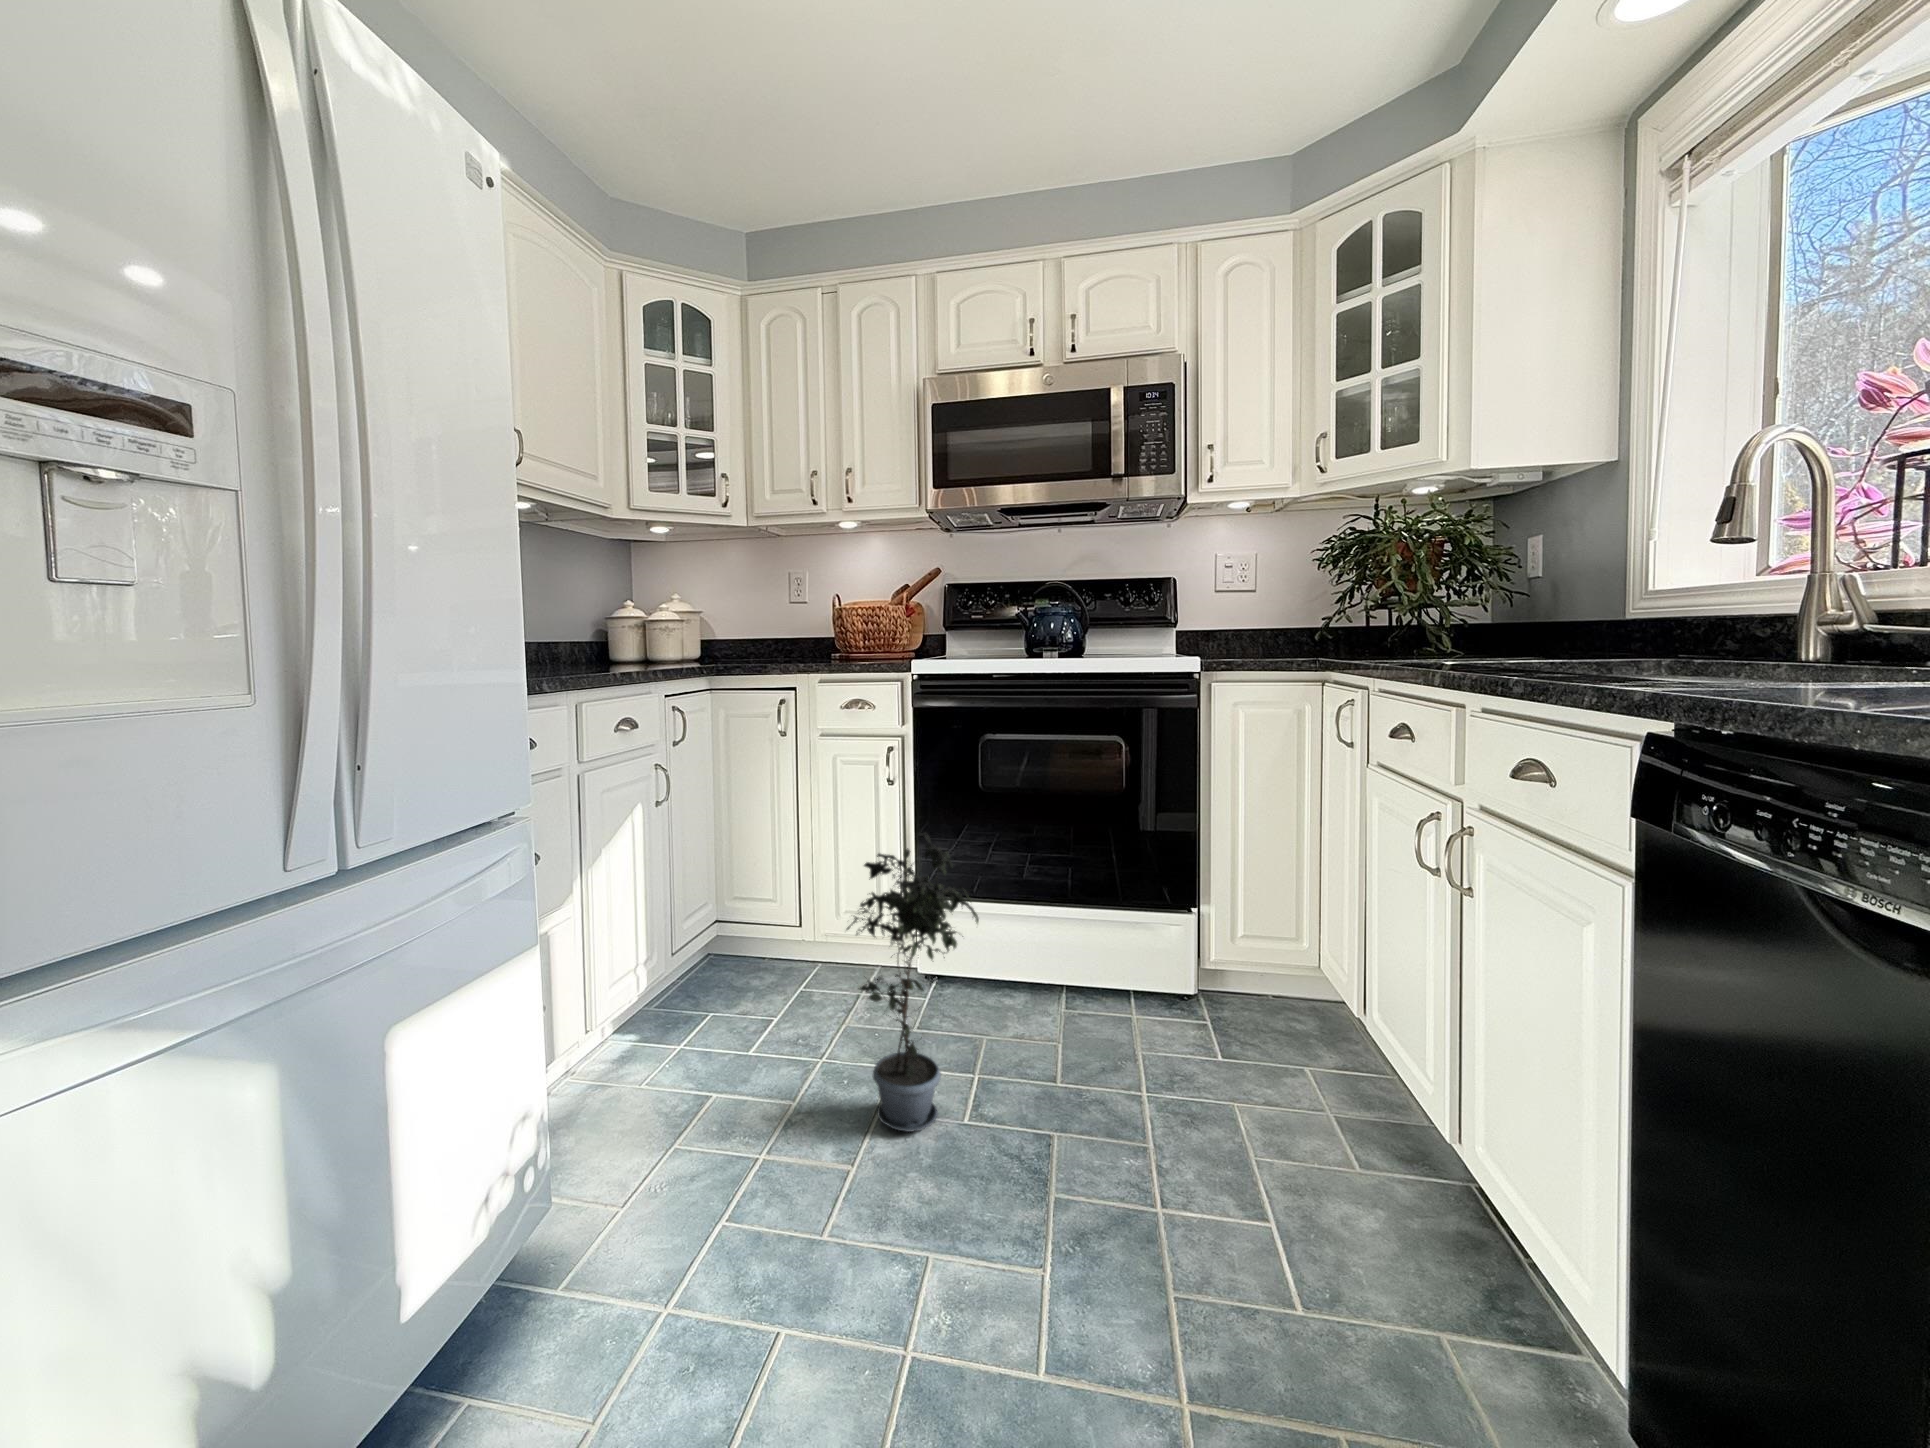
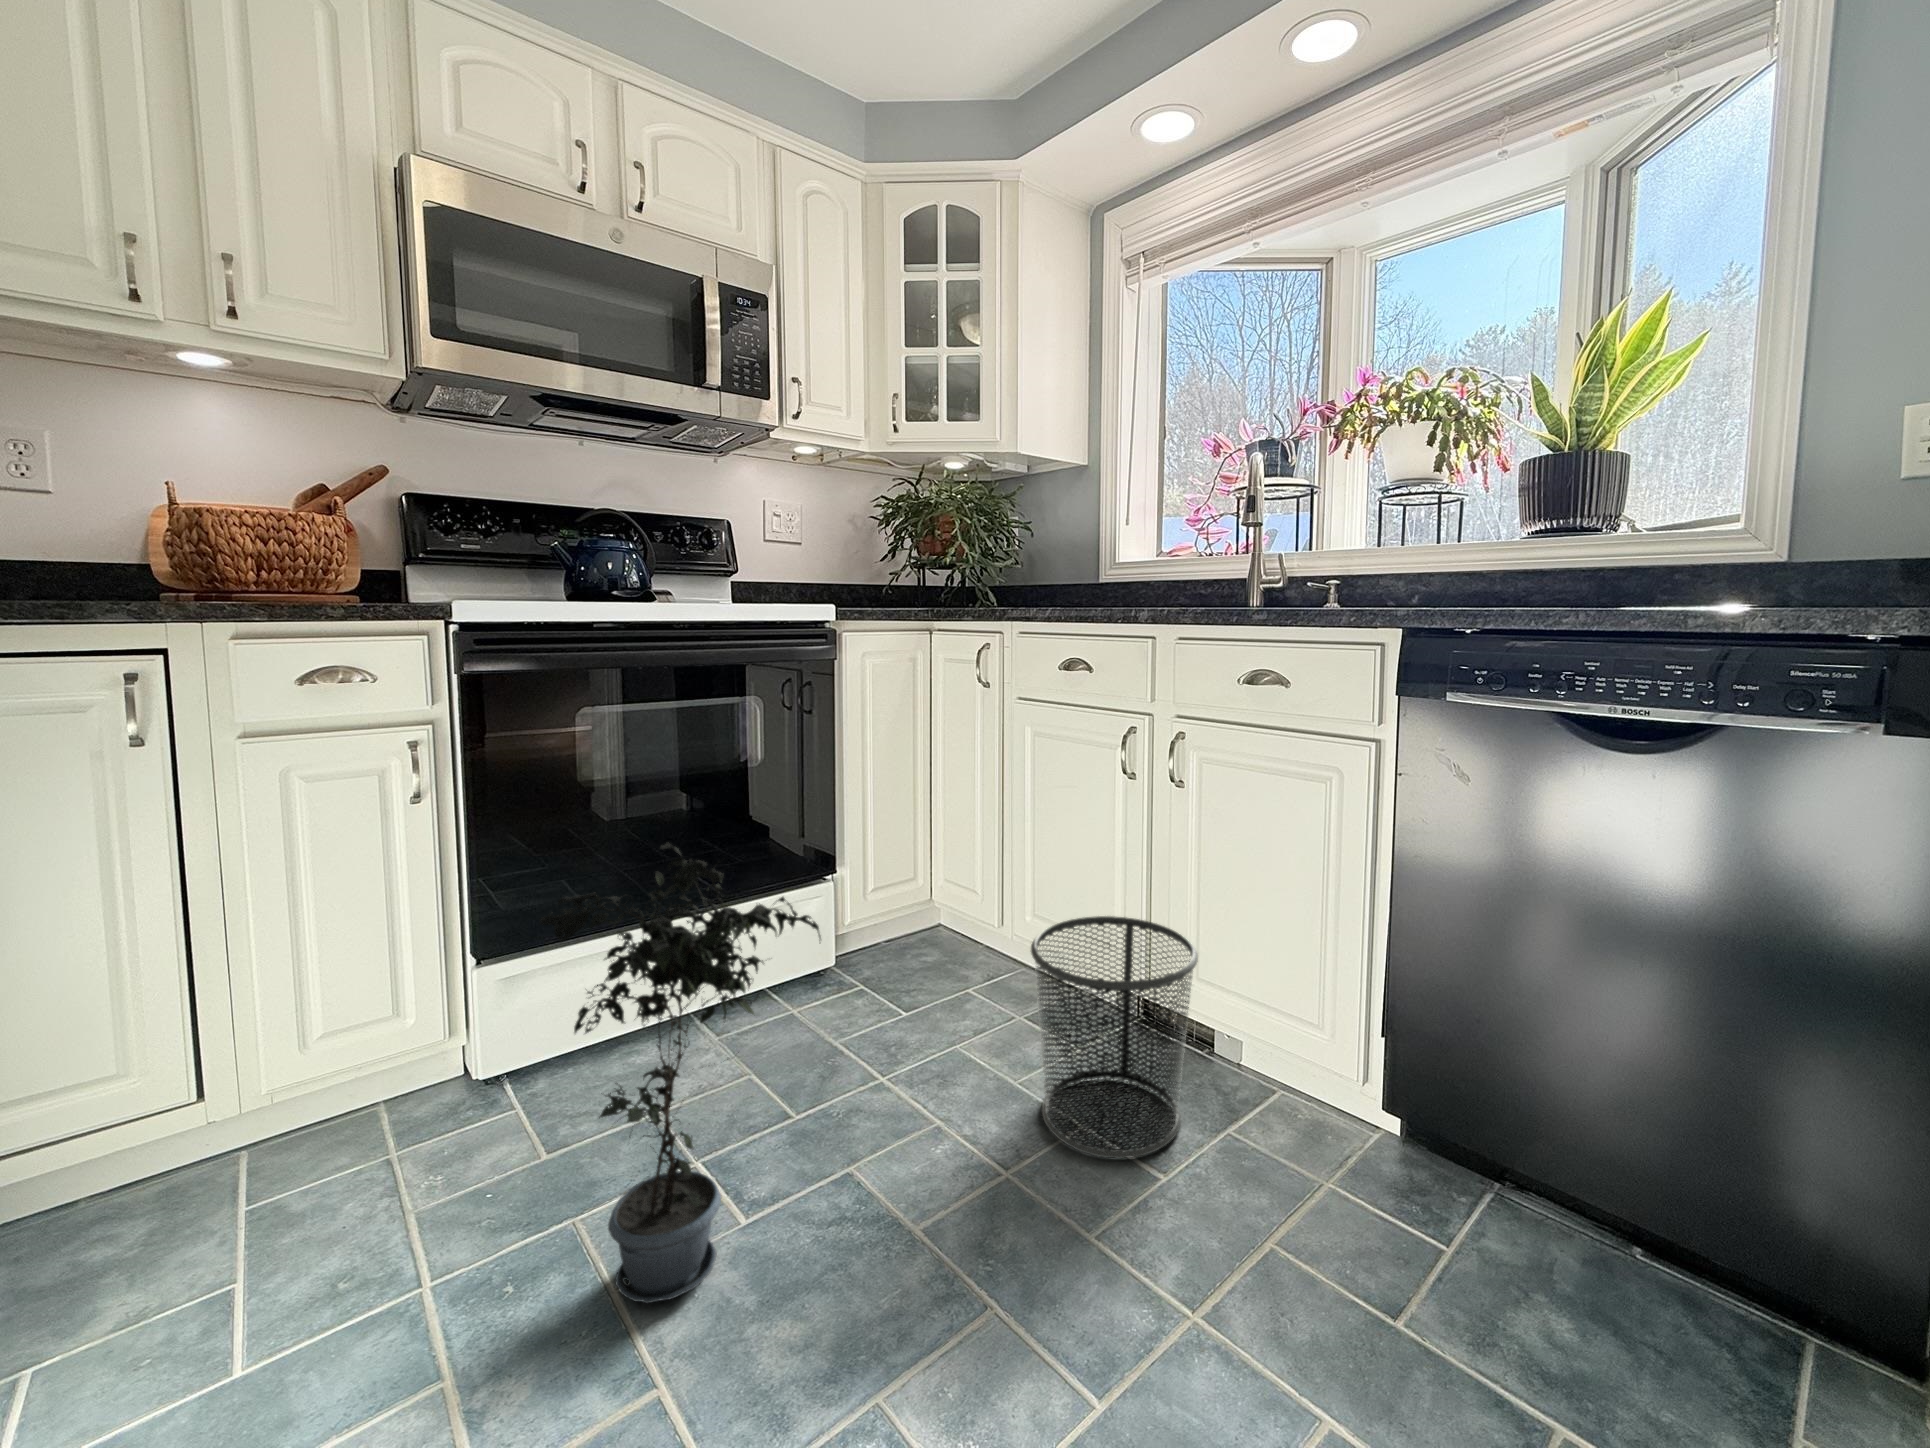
trash can: none [1217,1005,1423,1292] -> present [1031,916,1198,1158]

